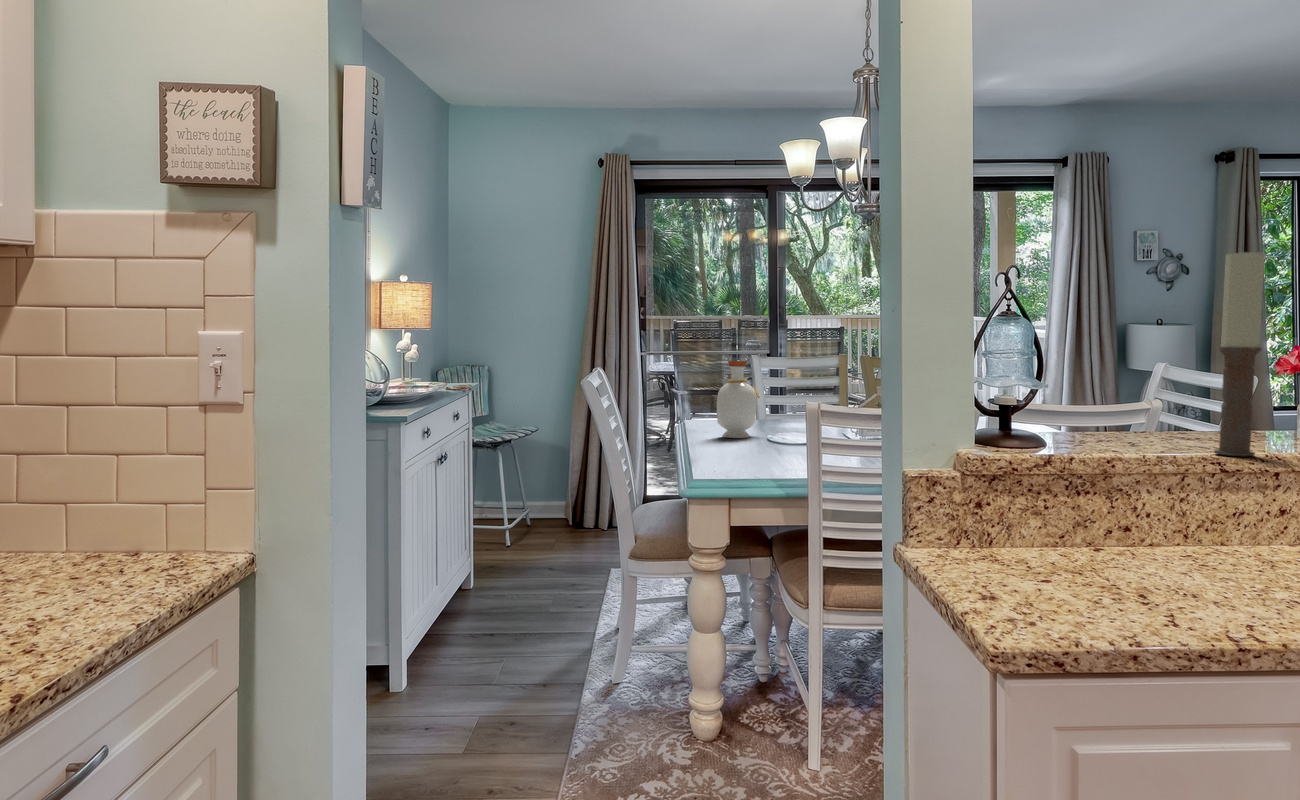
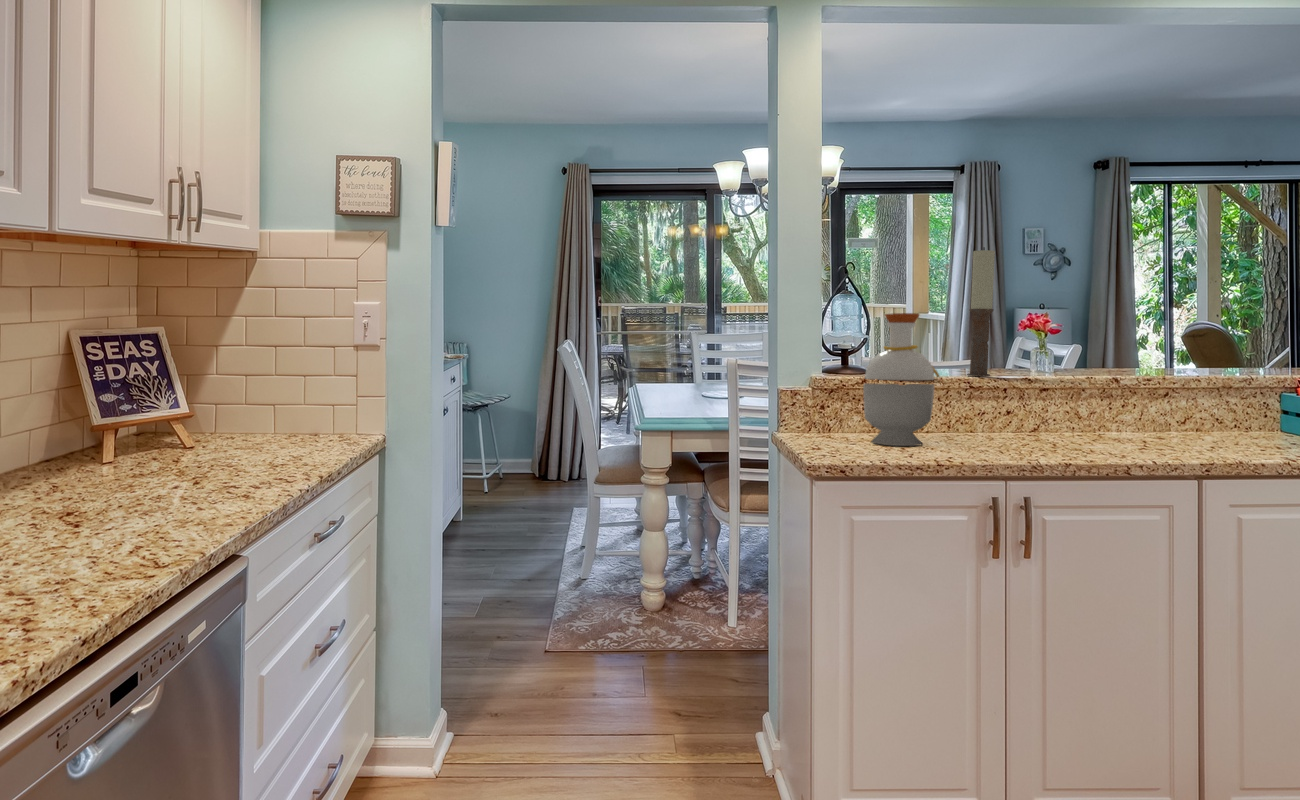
bottle: present [717,361,760,438] -> present [863,313,939,446]

